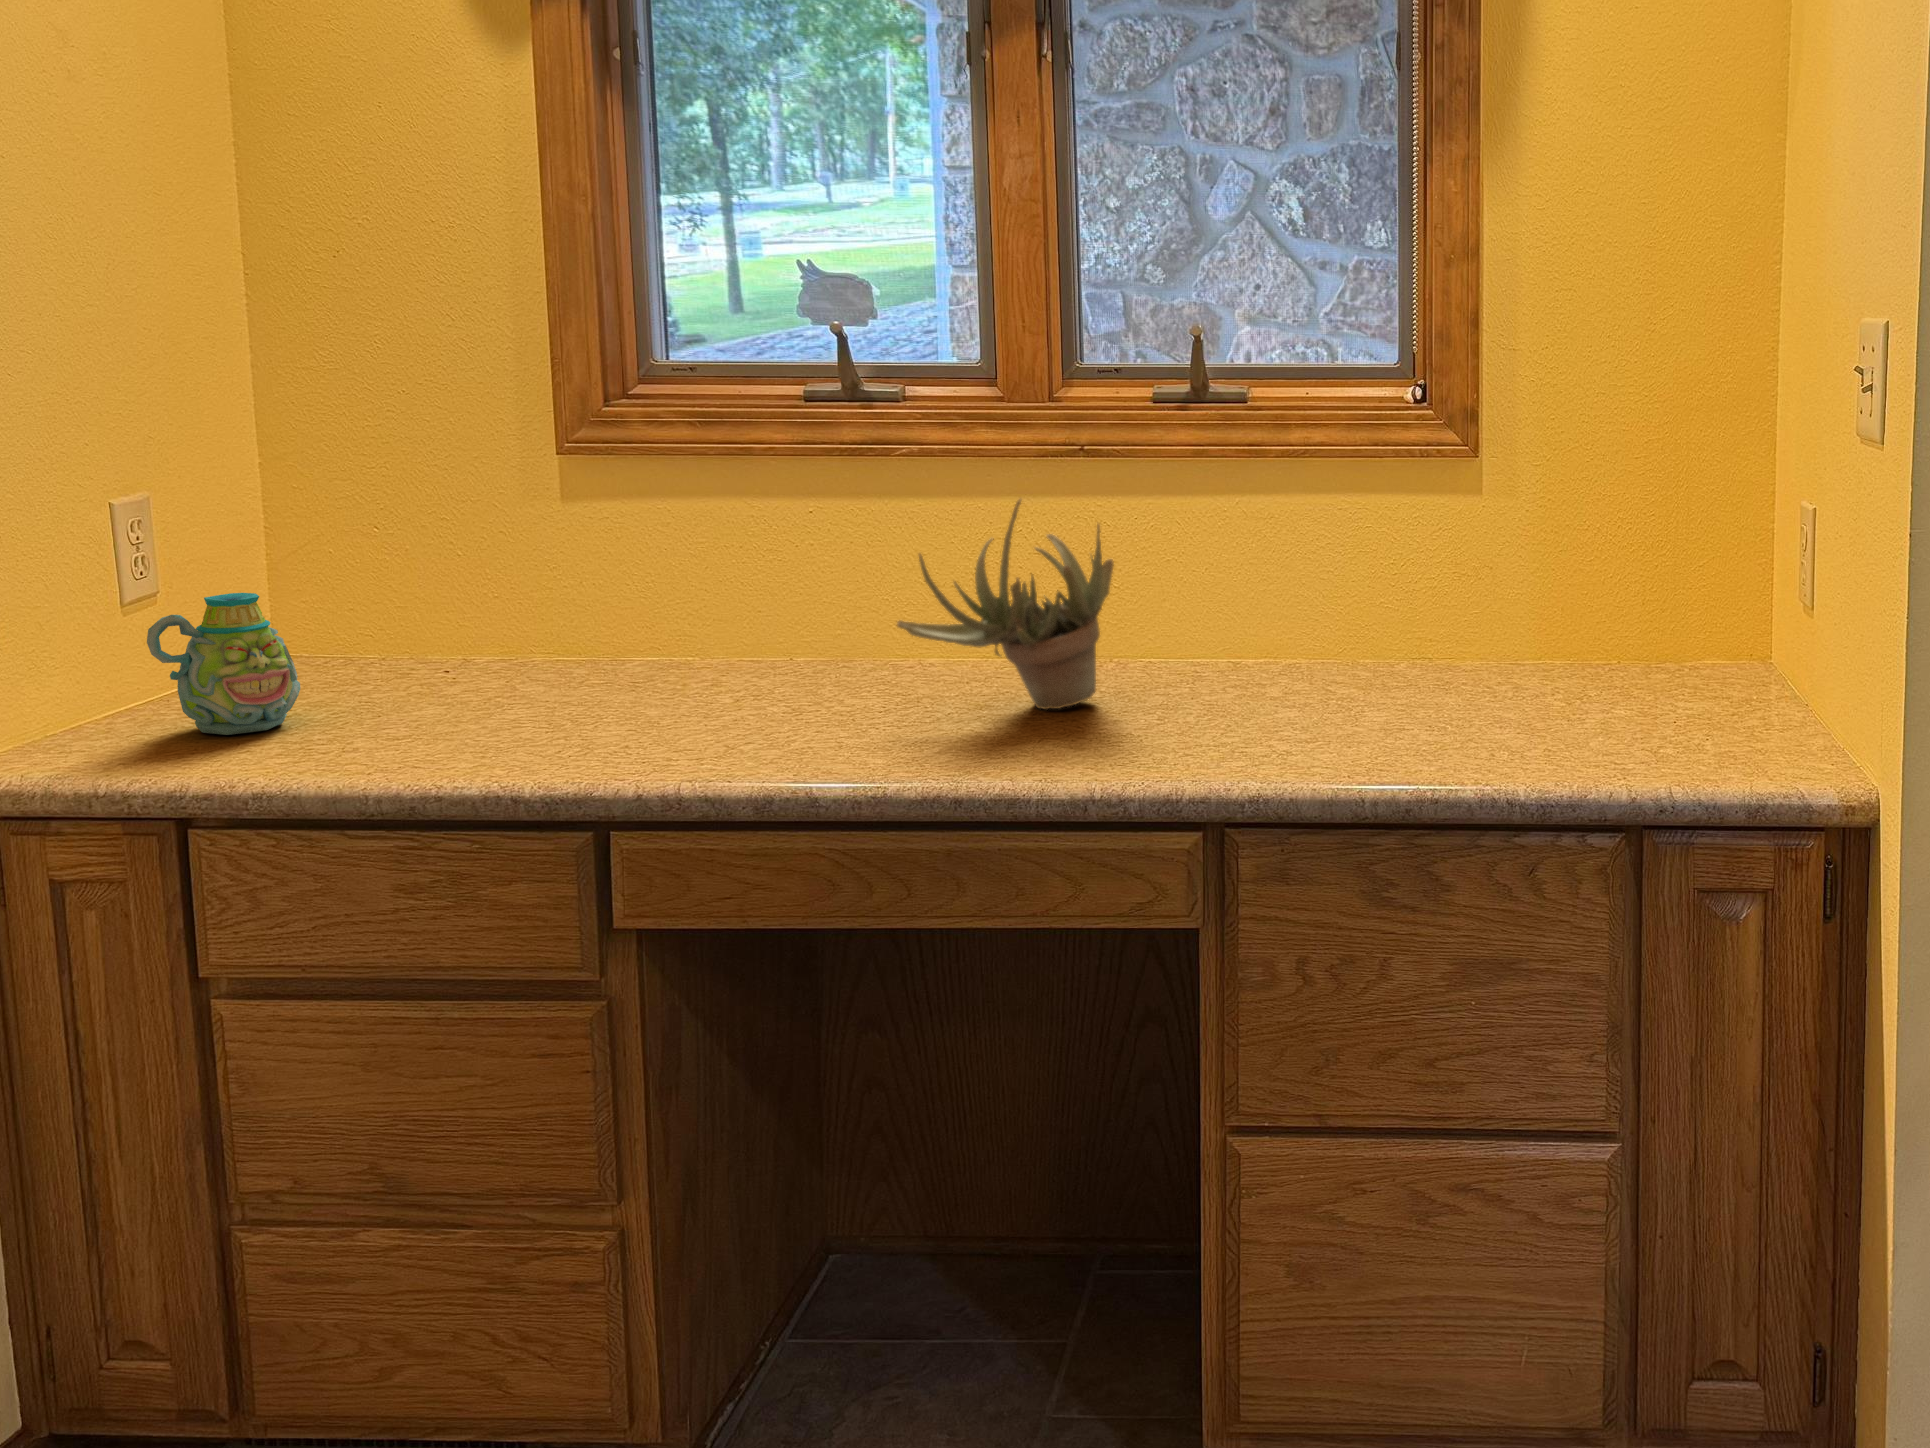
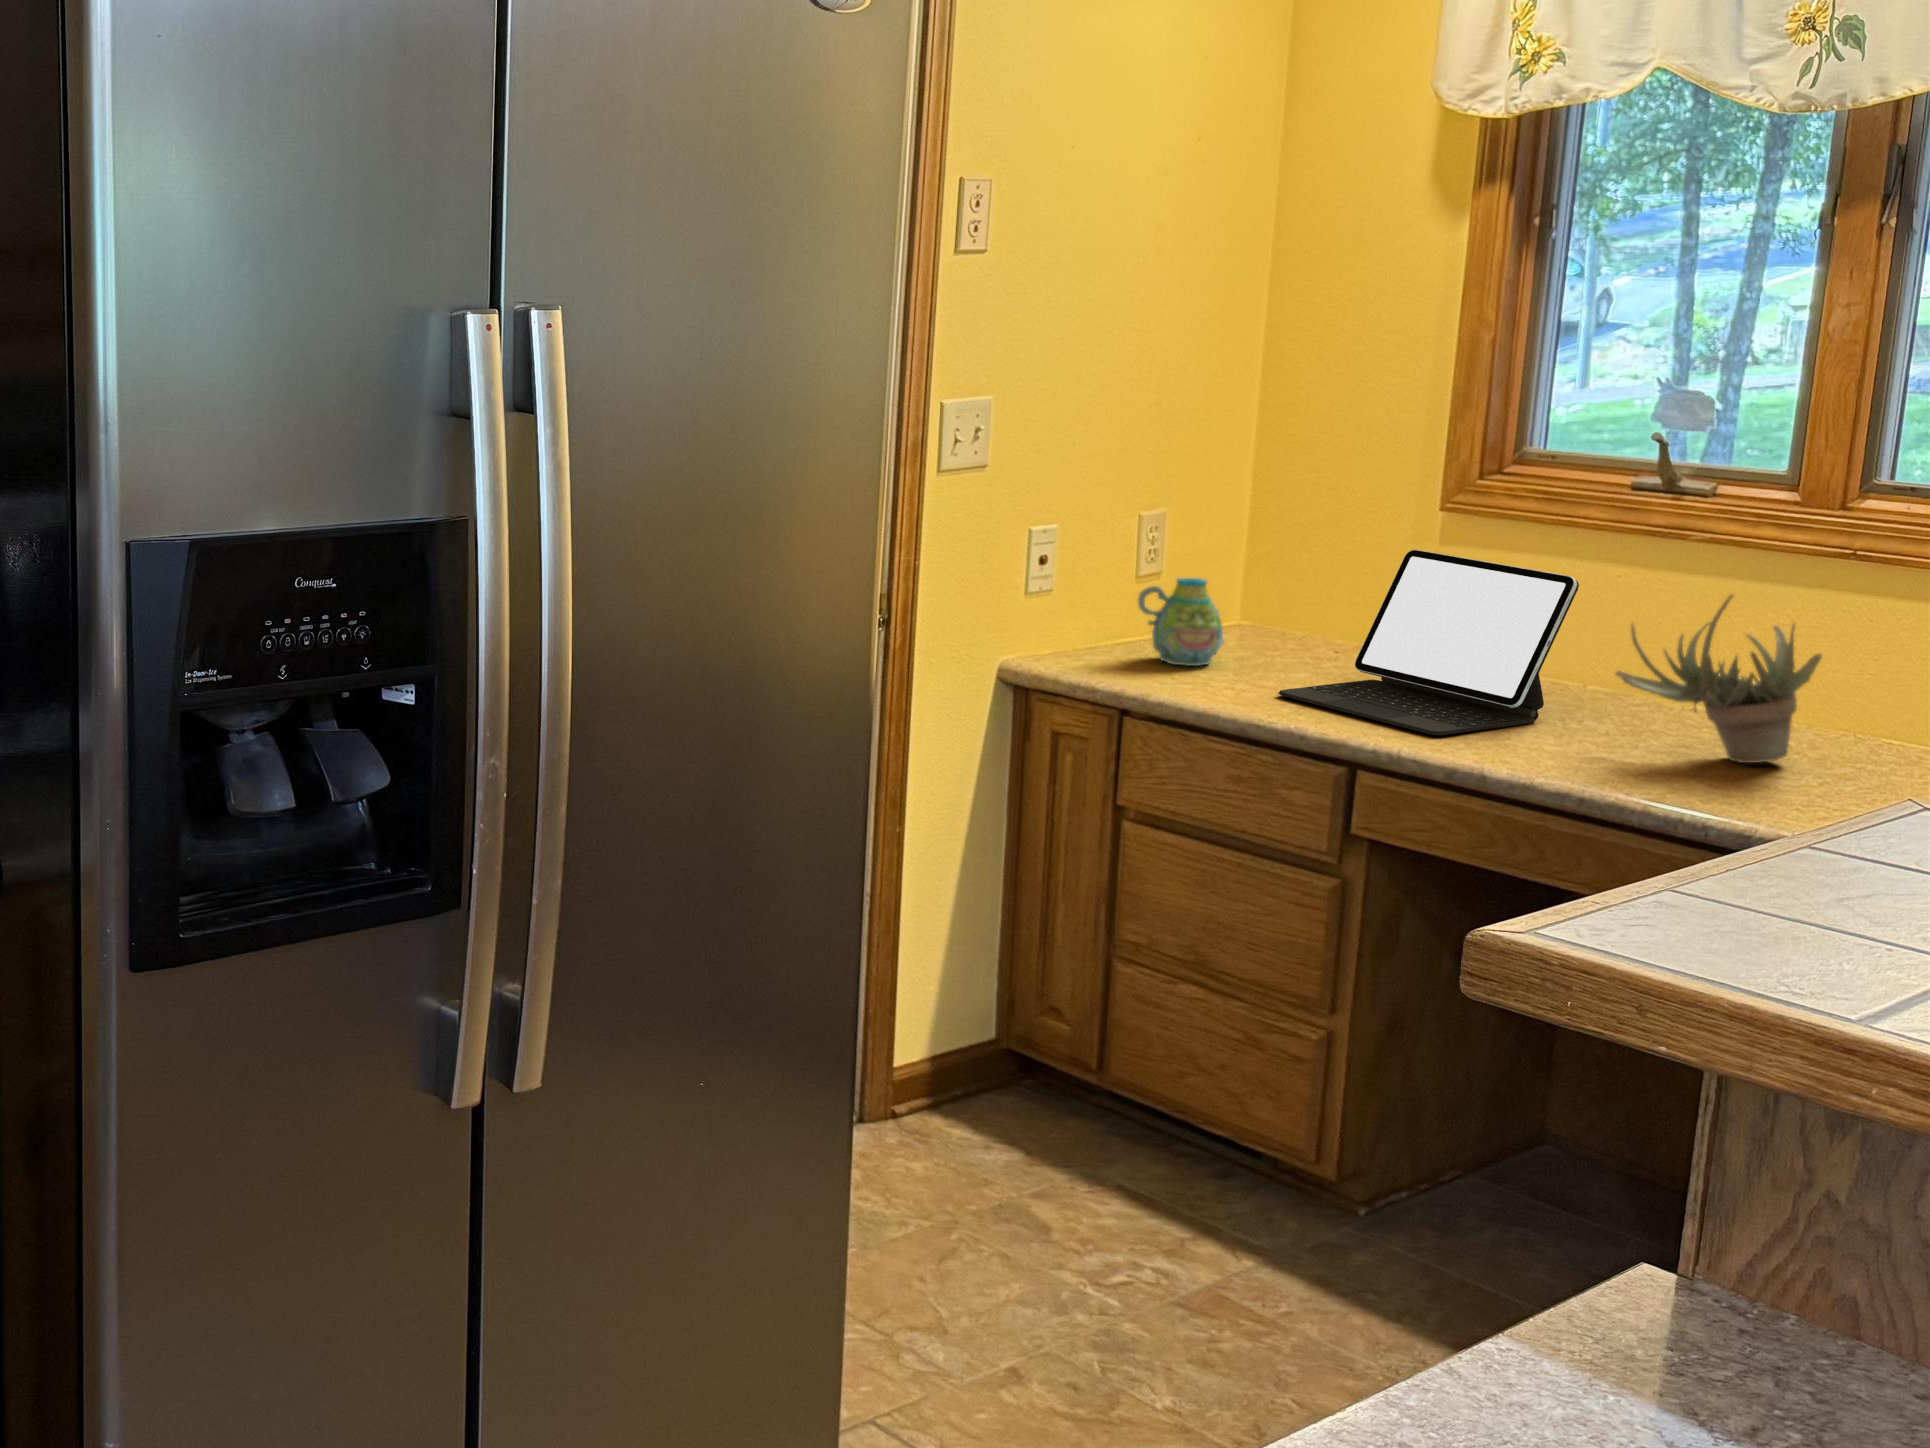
tablet: none [368,401,836,766] -> present [1278,550,1579,735]

